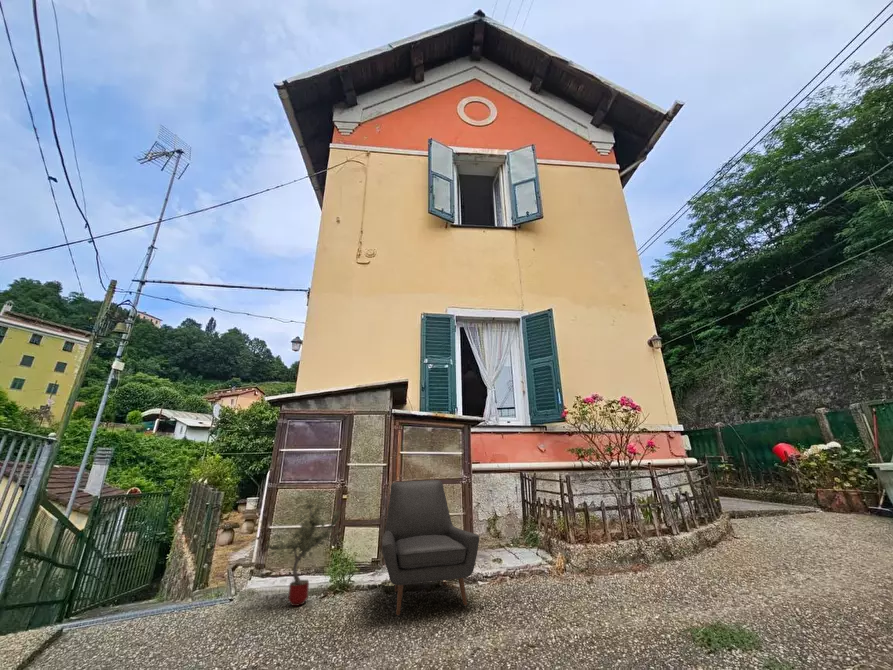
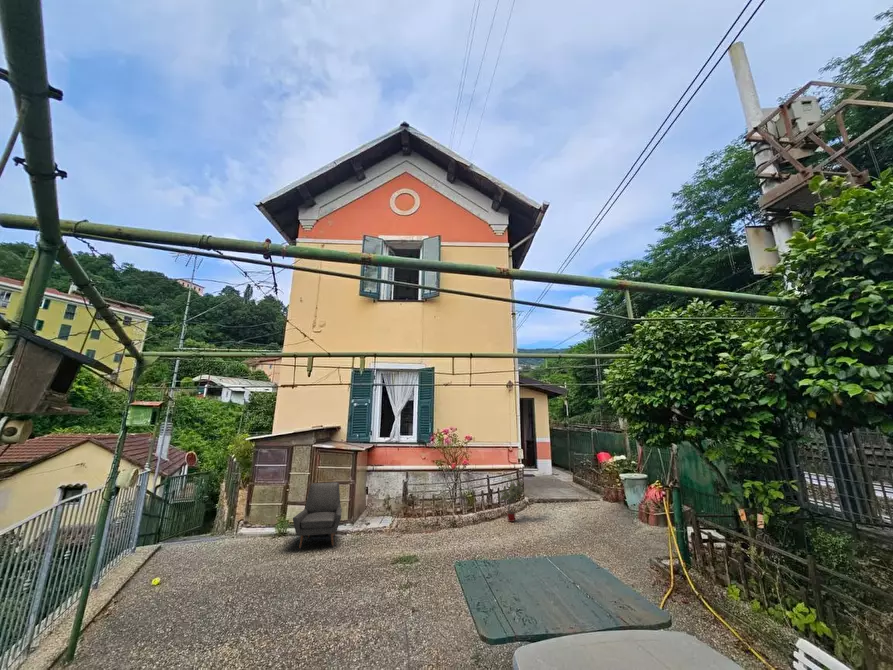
potted tree: present [265,499,340,606] -> present [497,478,523,522]

